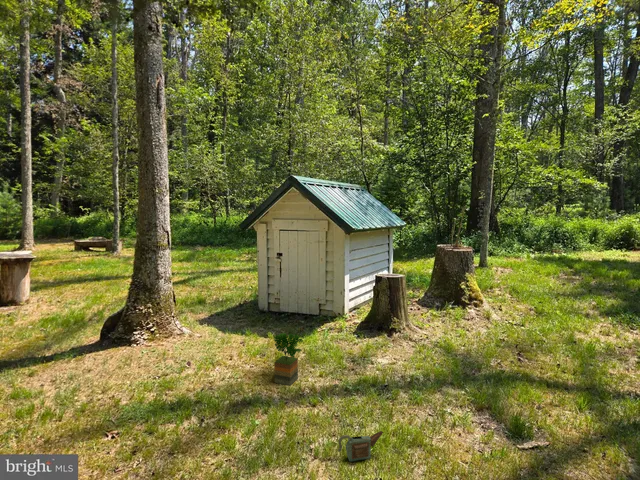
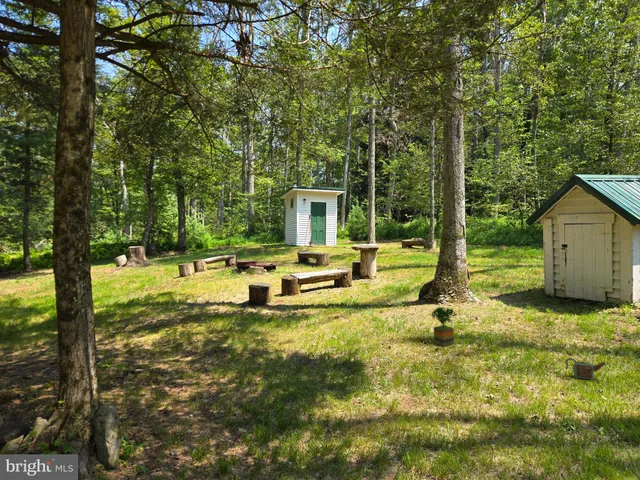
potted tree: present [274,333,303,385] -> present [432,307,457,347]

